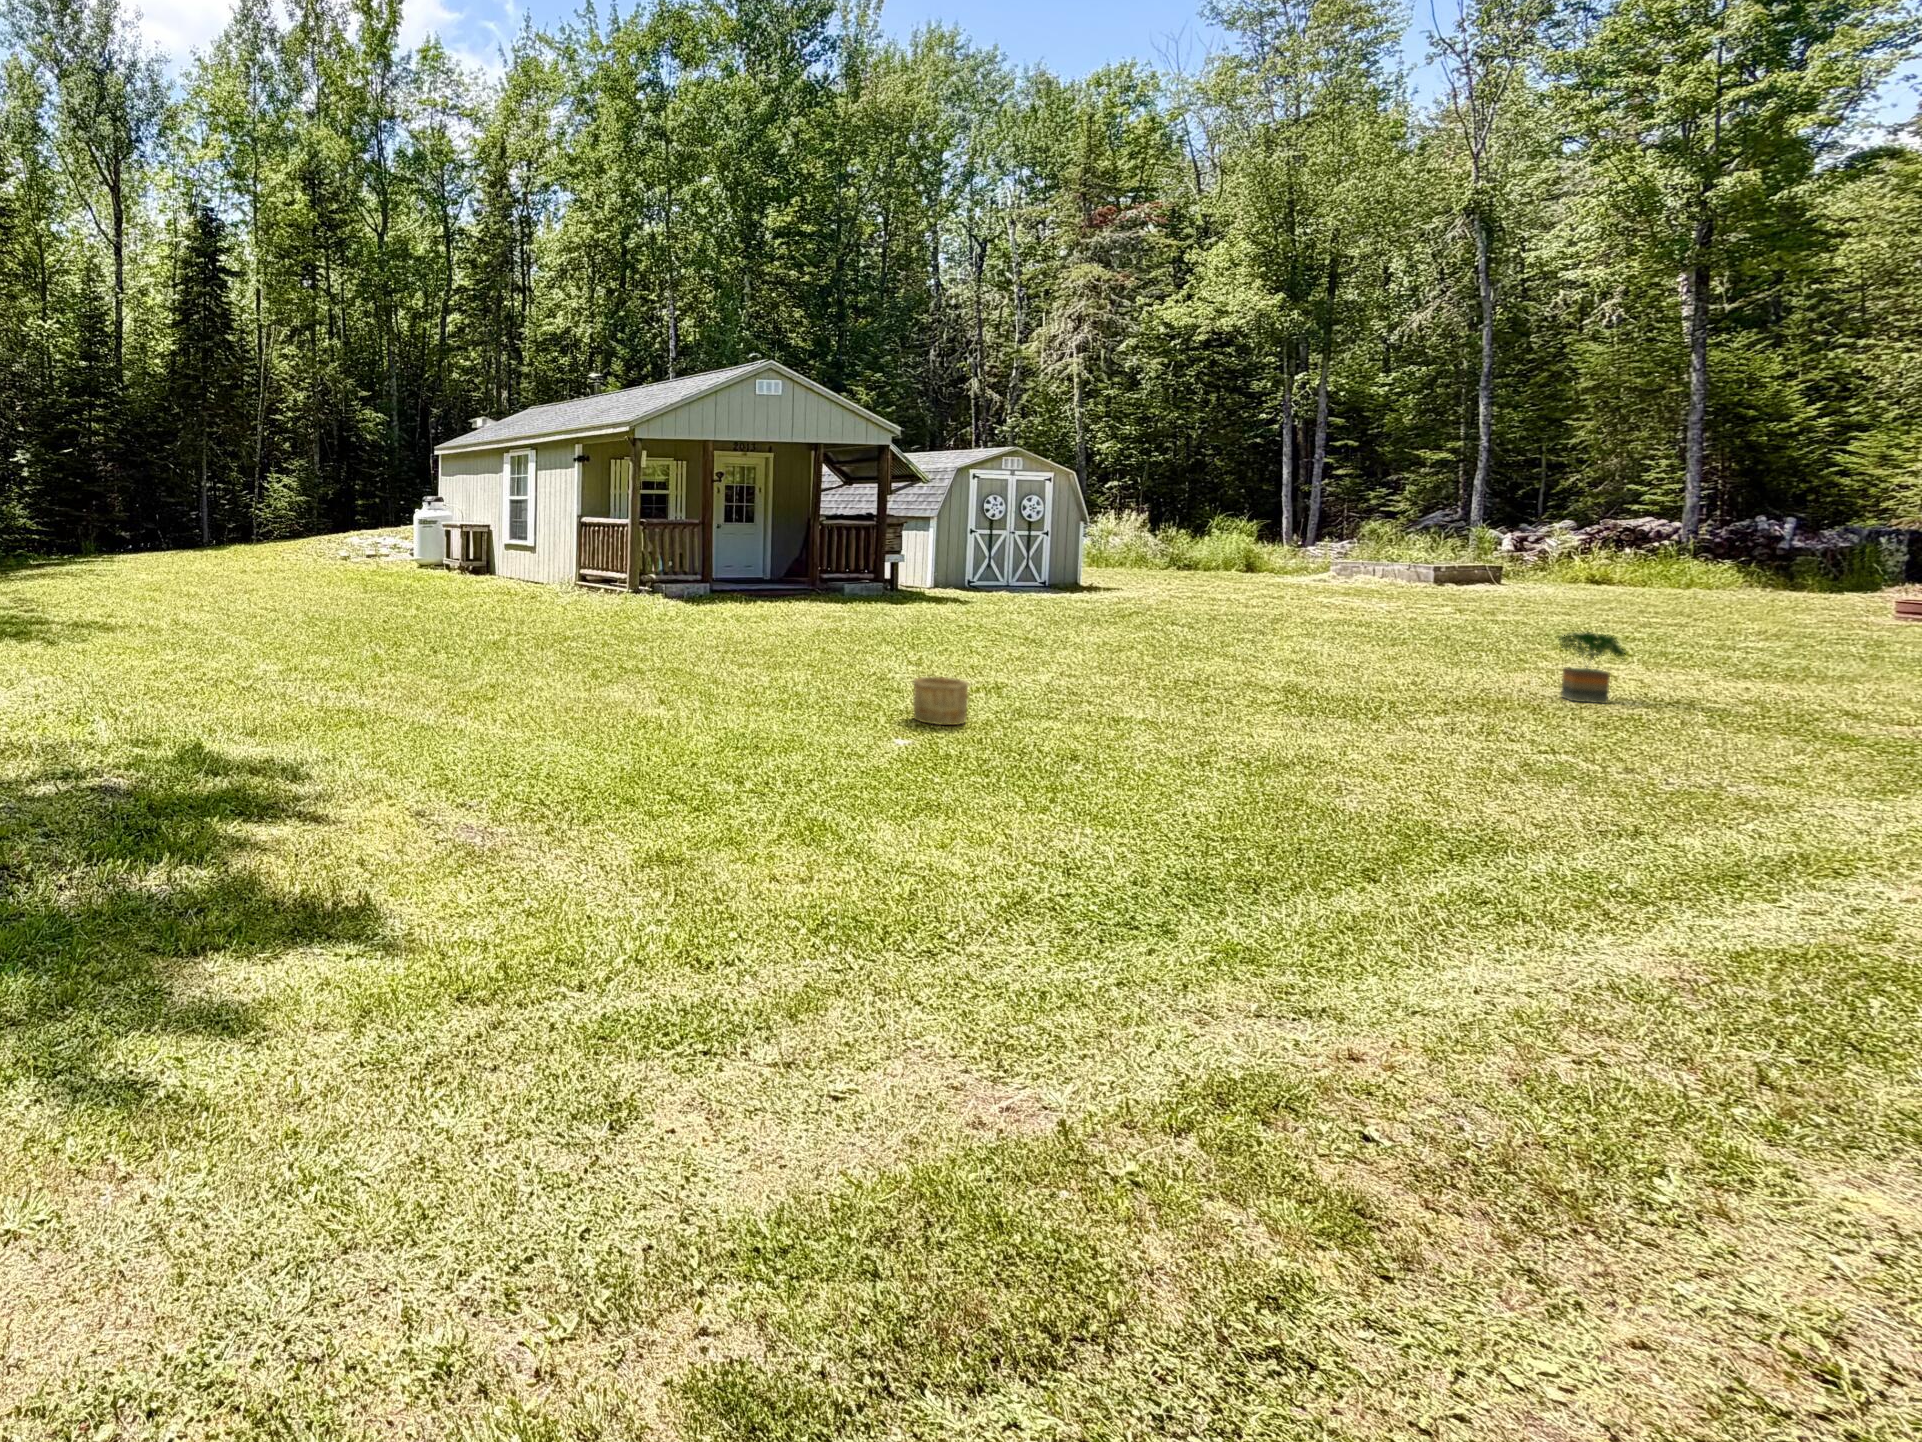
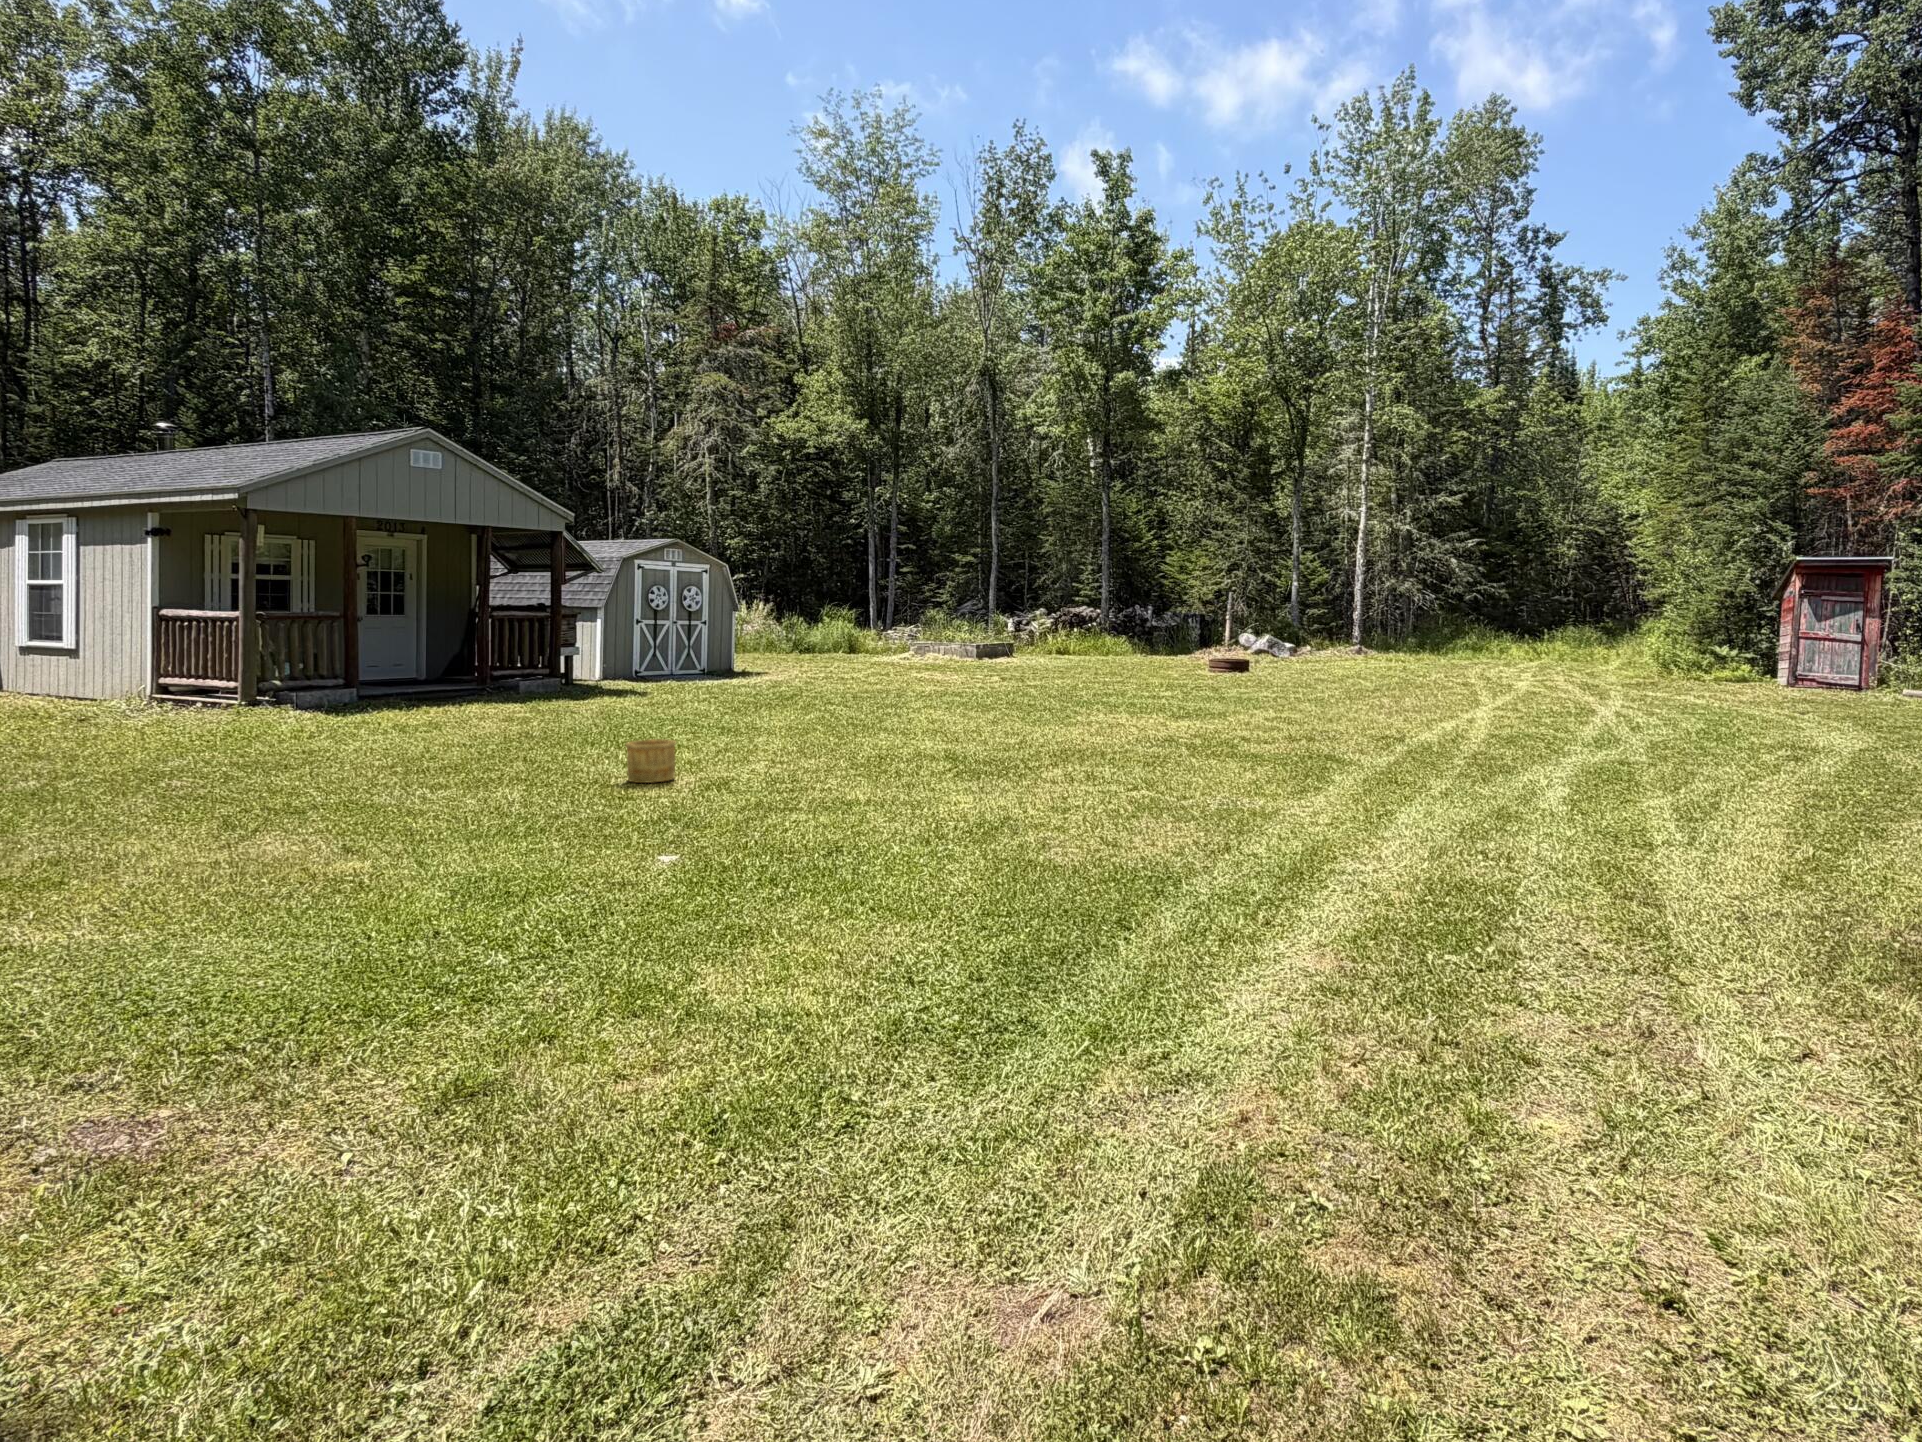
potted tree: present [1558,631,1626,704] -> none [1047,672,1082,721]

